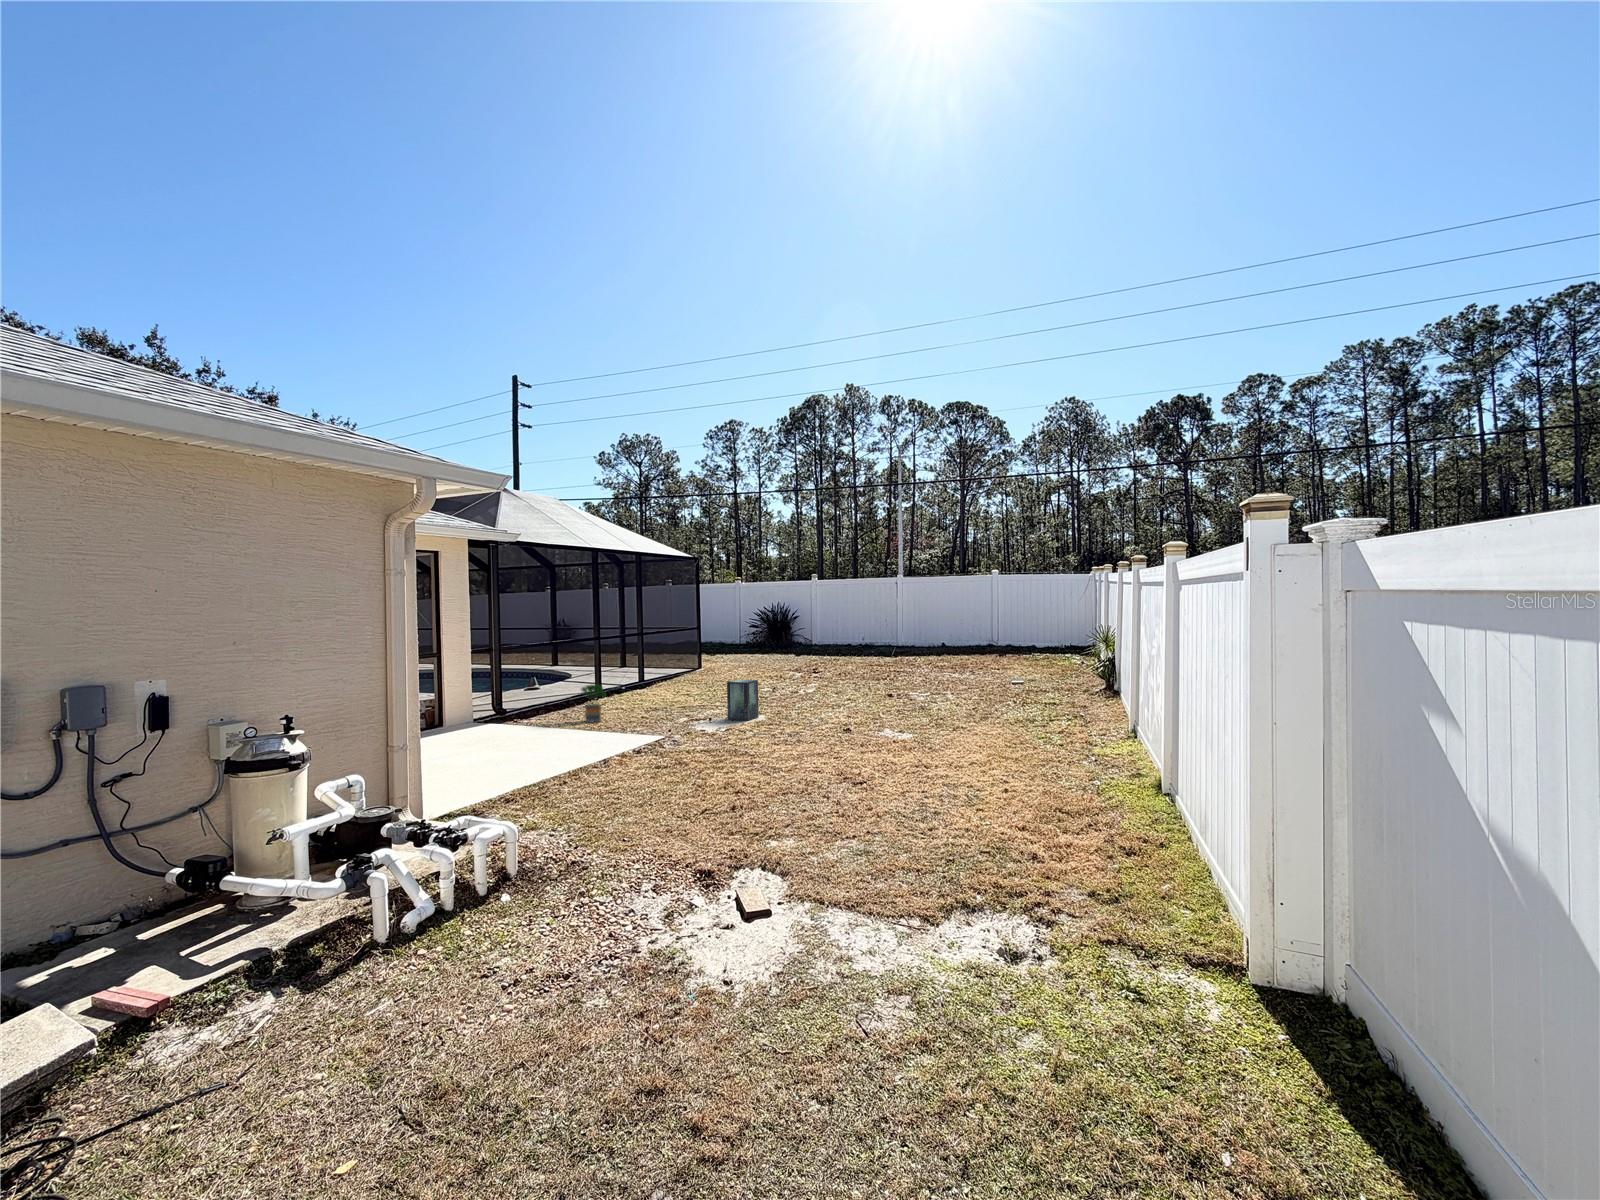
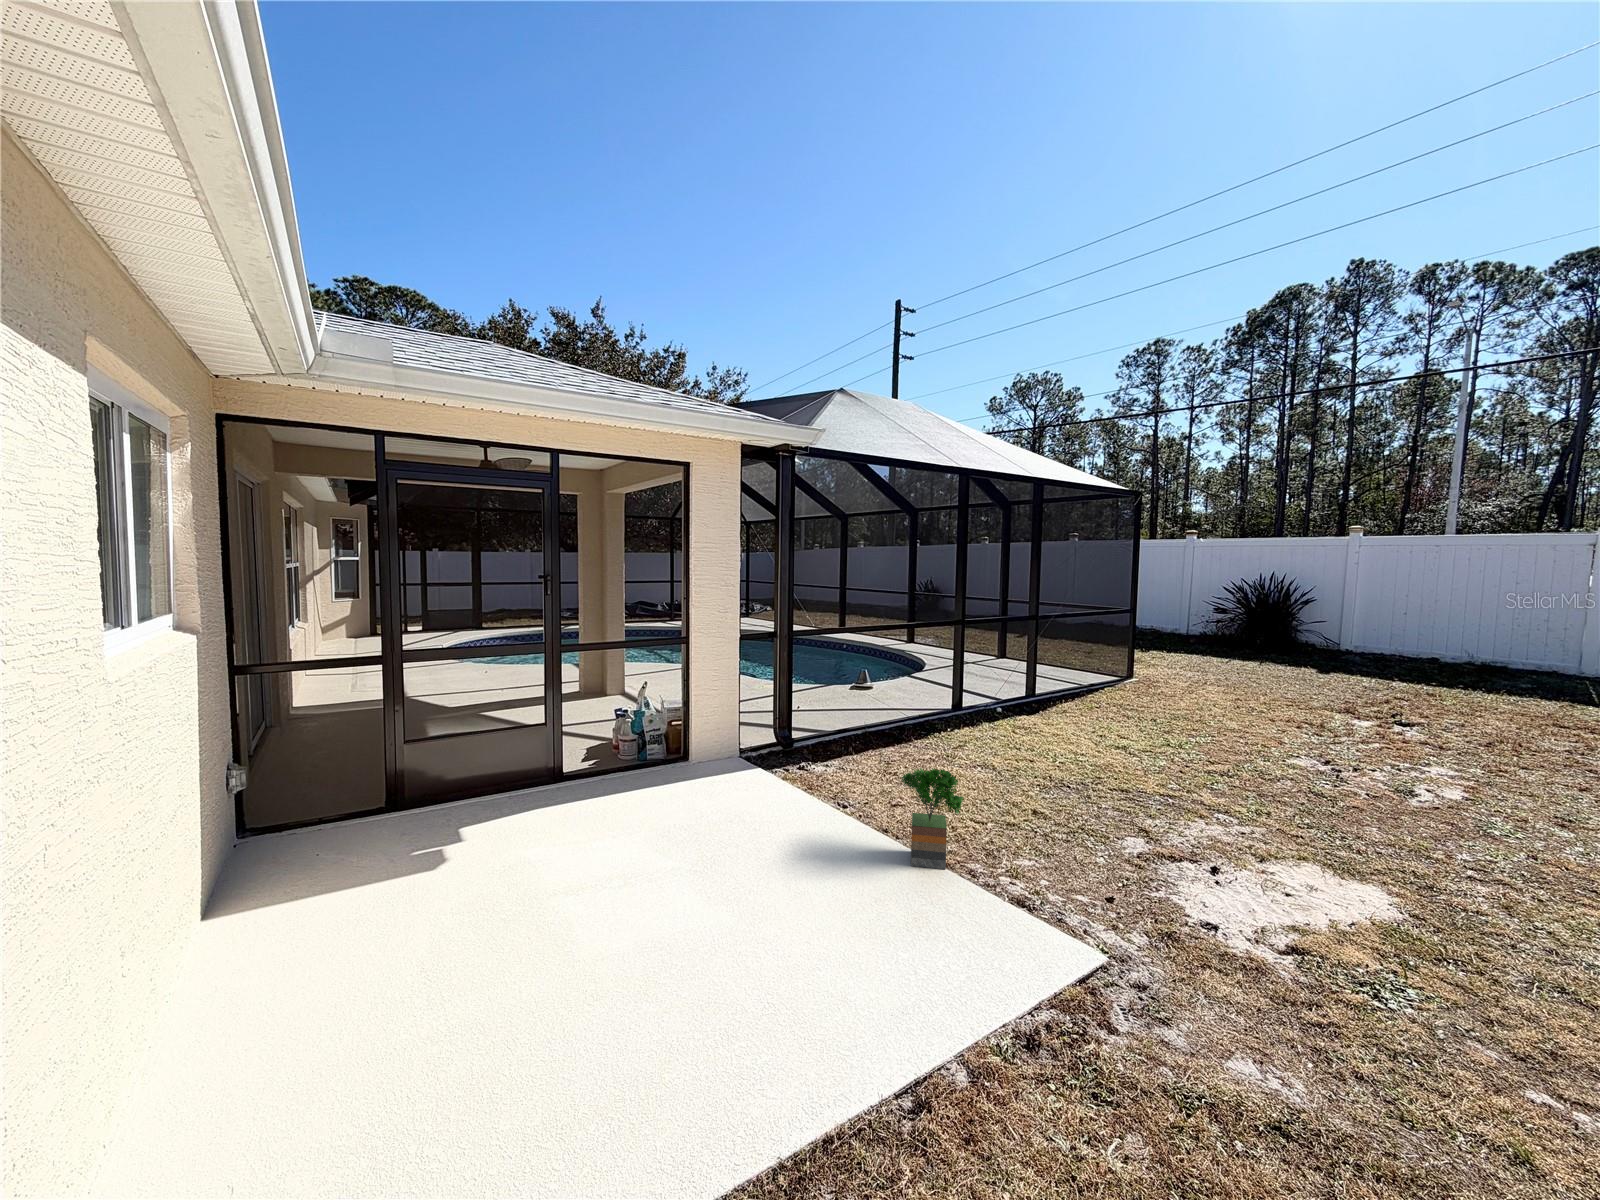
storage box: present [727,679,759,721] -> none [1360,837,1497,1024]

